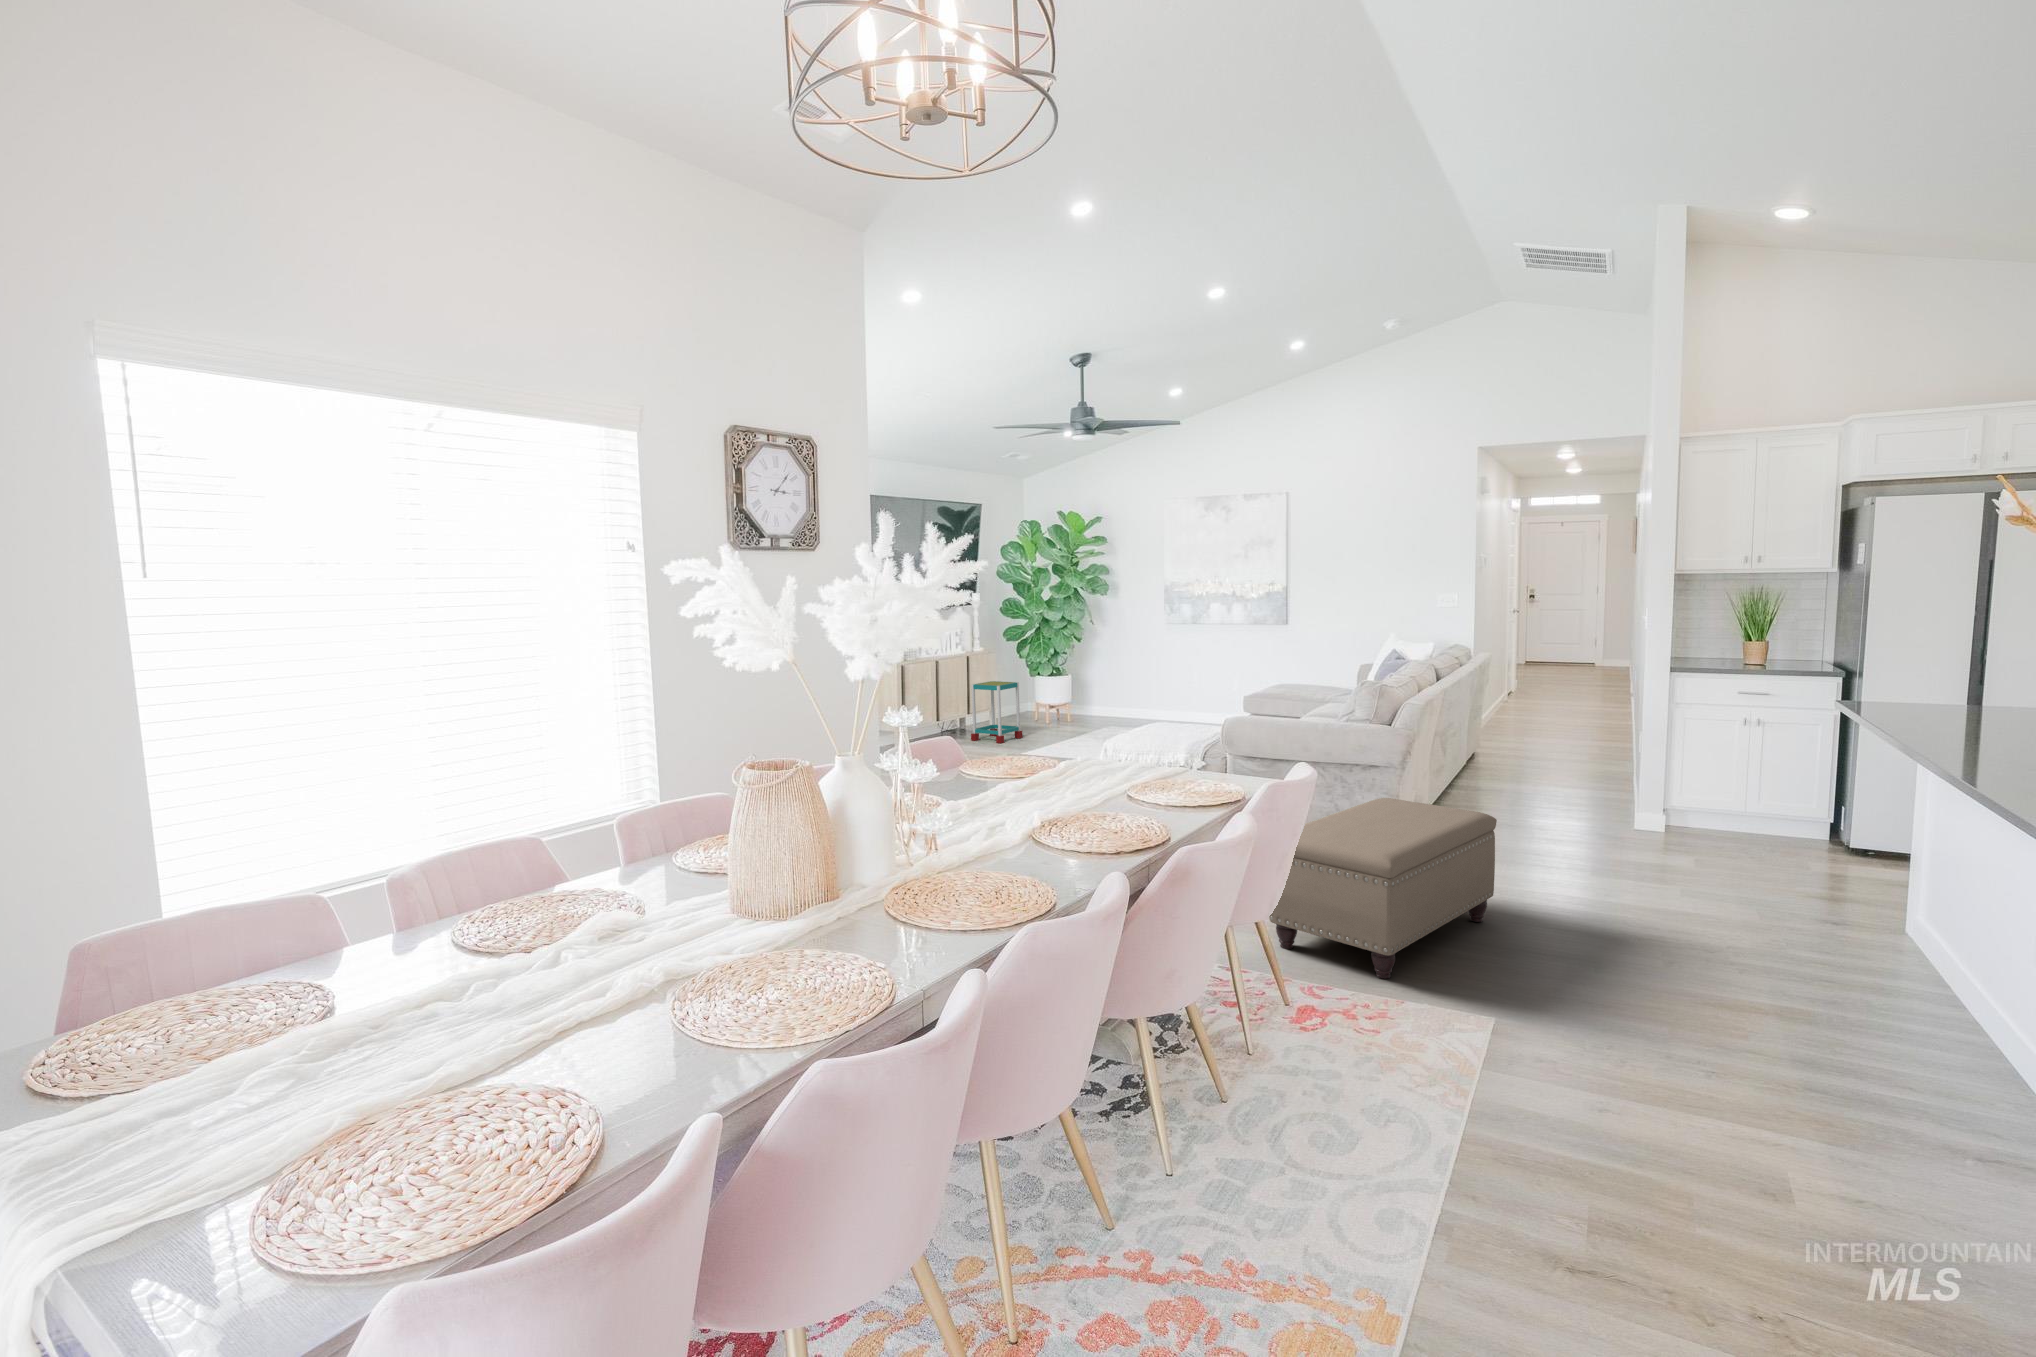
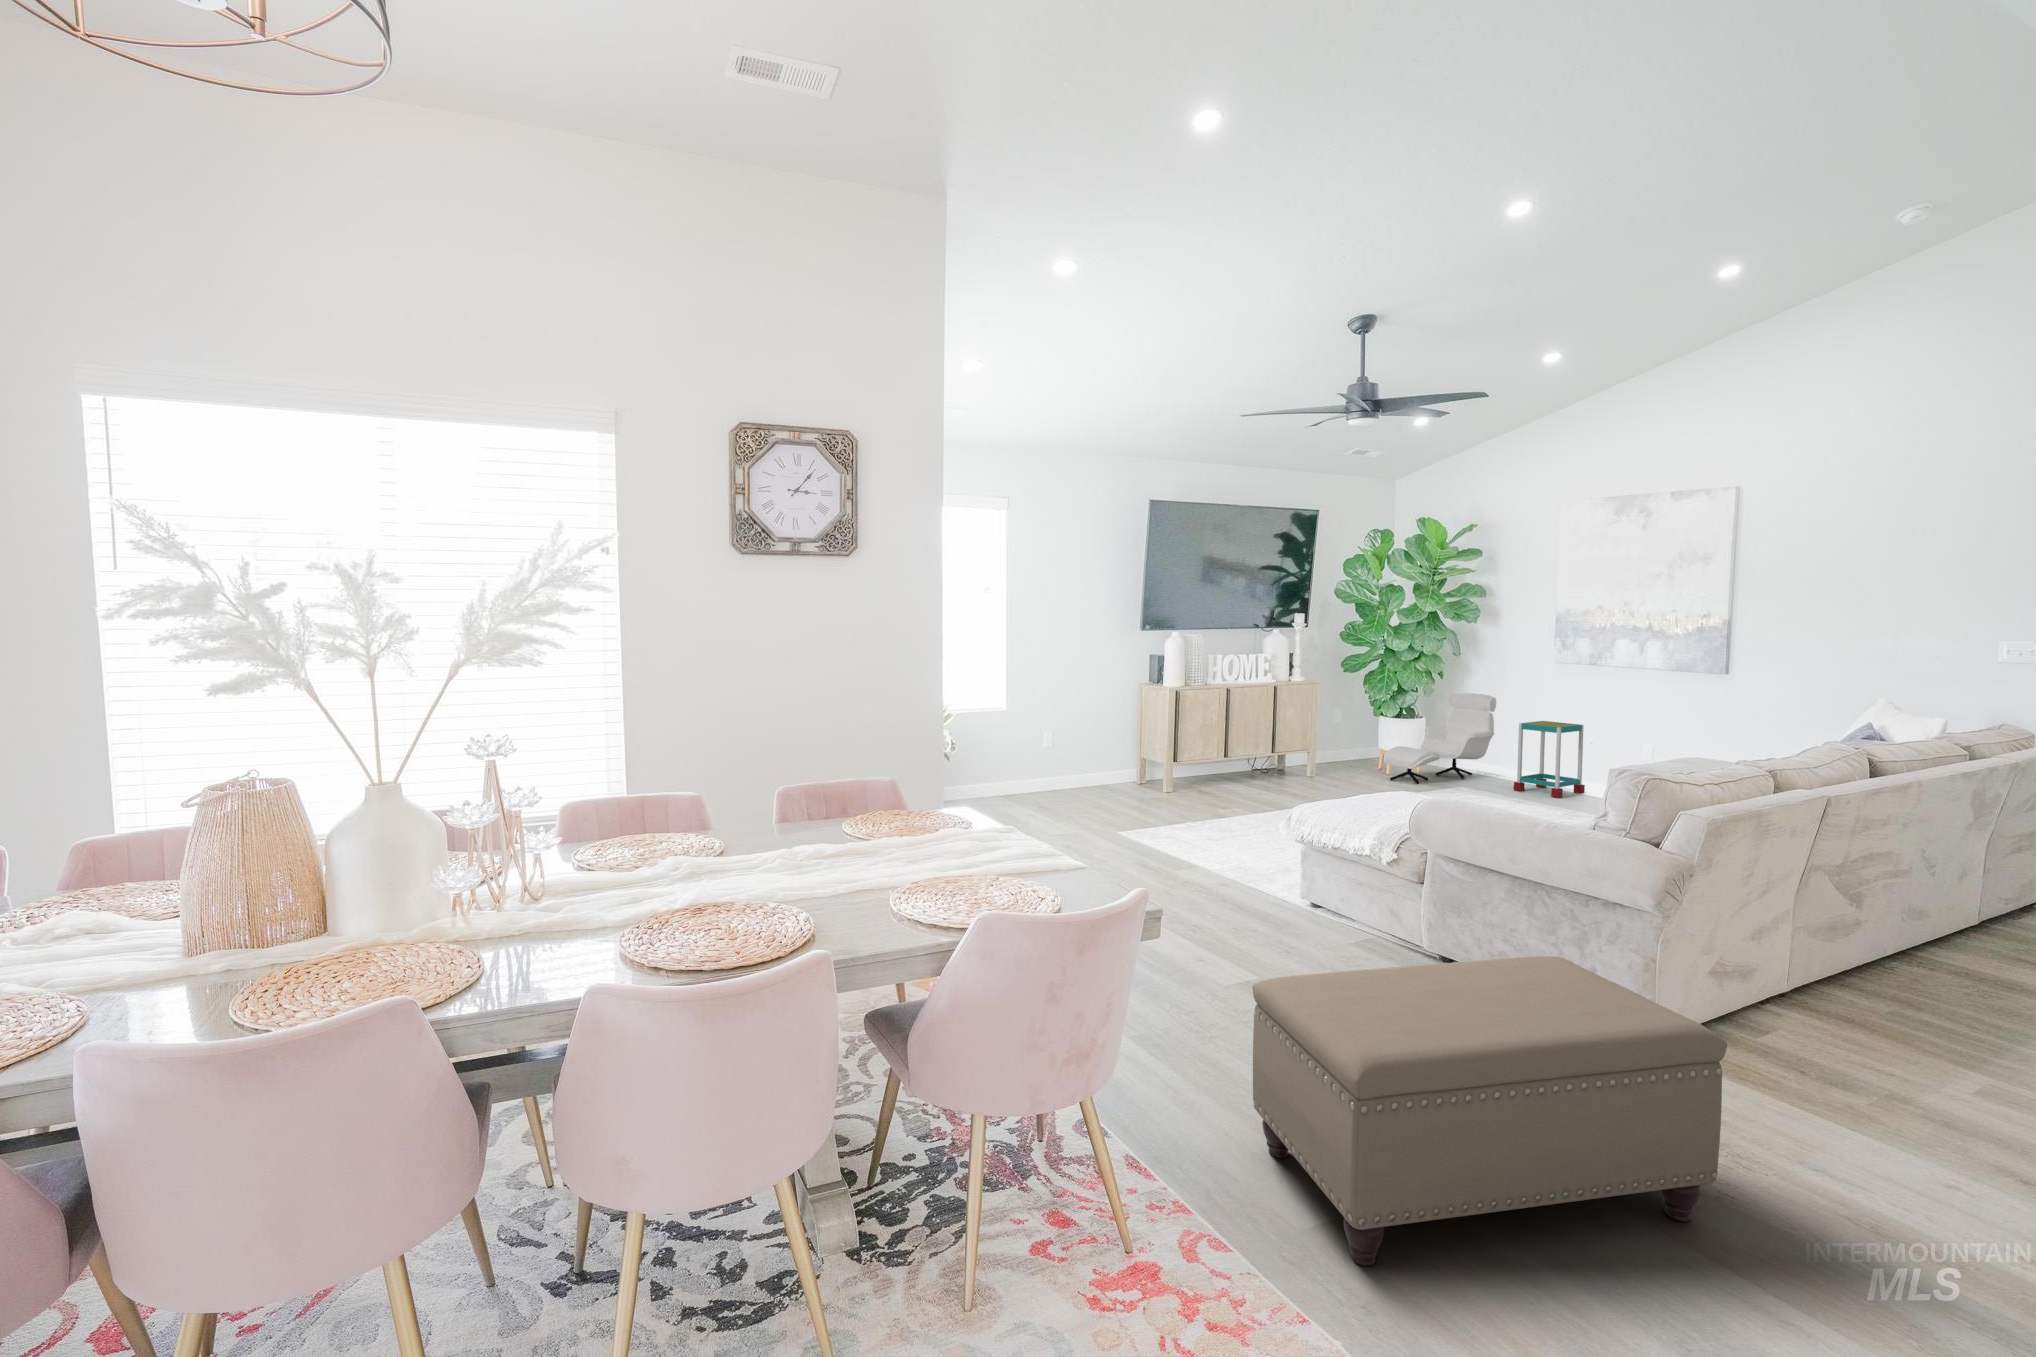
armchair: none [1048,653,1121,728] -> present [1384,693,1496,783]
side table: present [971,681,1023,743] -> present [1514,721,1585,798]

